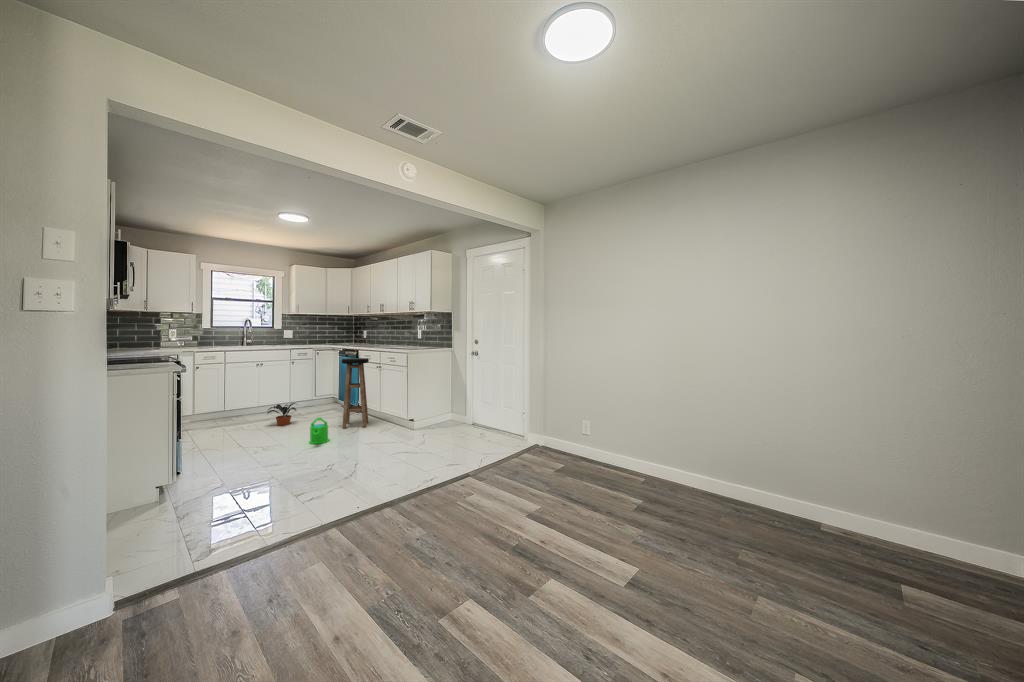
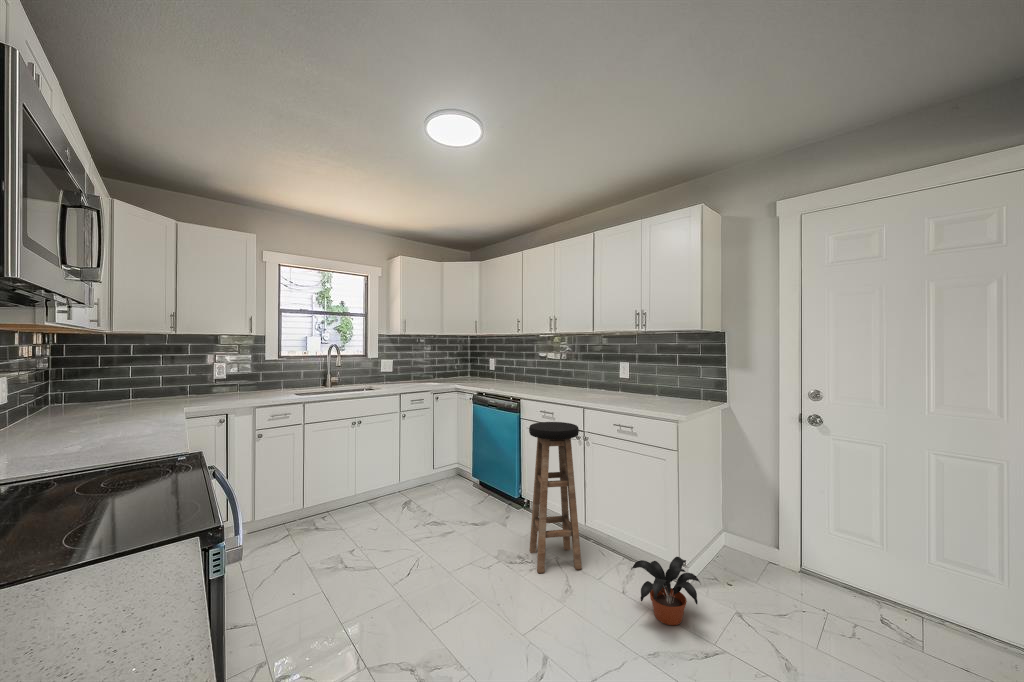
potted plant: present [268,403,296,426] -> present [631,557,700,625]
watering can: present [309,418,329,444] -> none [507,579,550,651]

